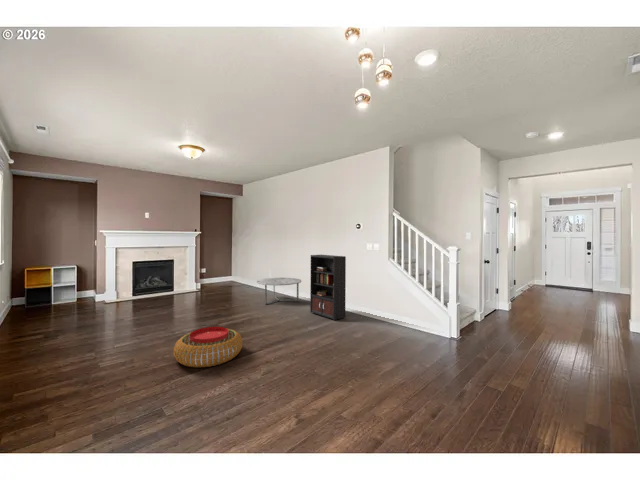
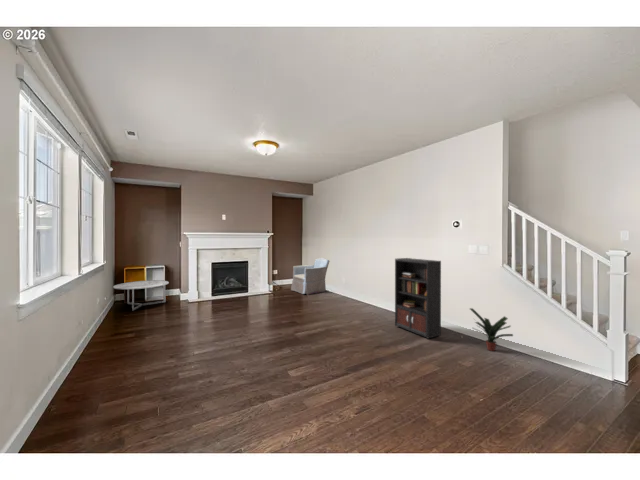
armchair: none [219,256,258,292] -> present [291,258,330,295]
coffee table: present [257,278,301,305] -> present [113,280,169,311]
potted plant: none [365,294,394,325] -> present [470,308,513,351]
pouf: present [174,327,242,367] -> none [248,342,324,394]

